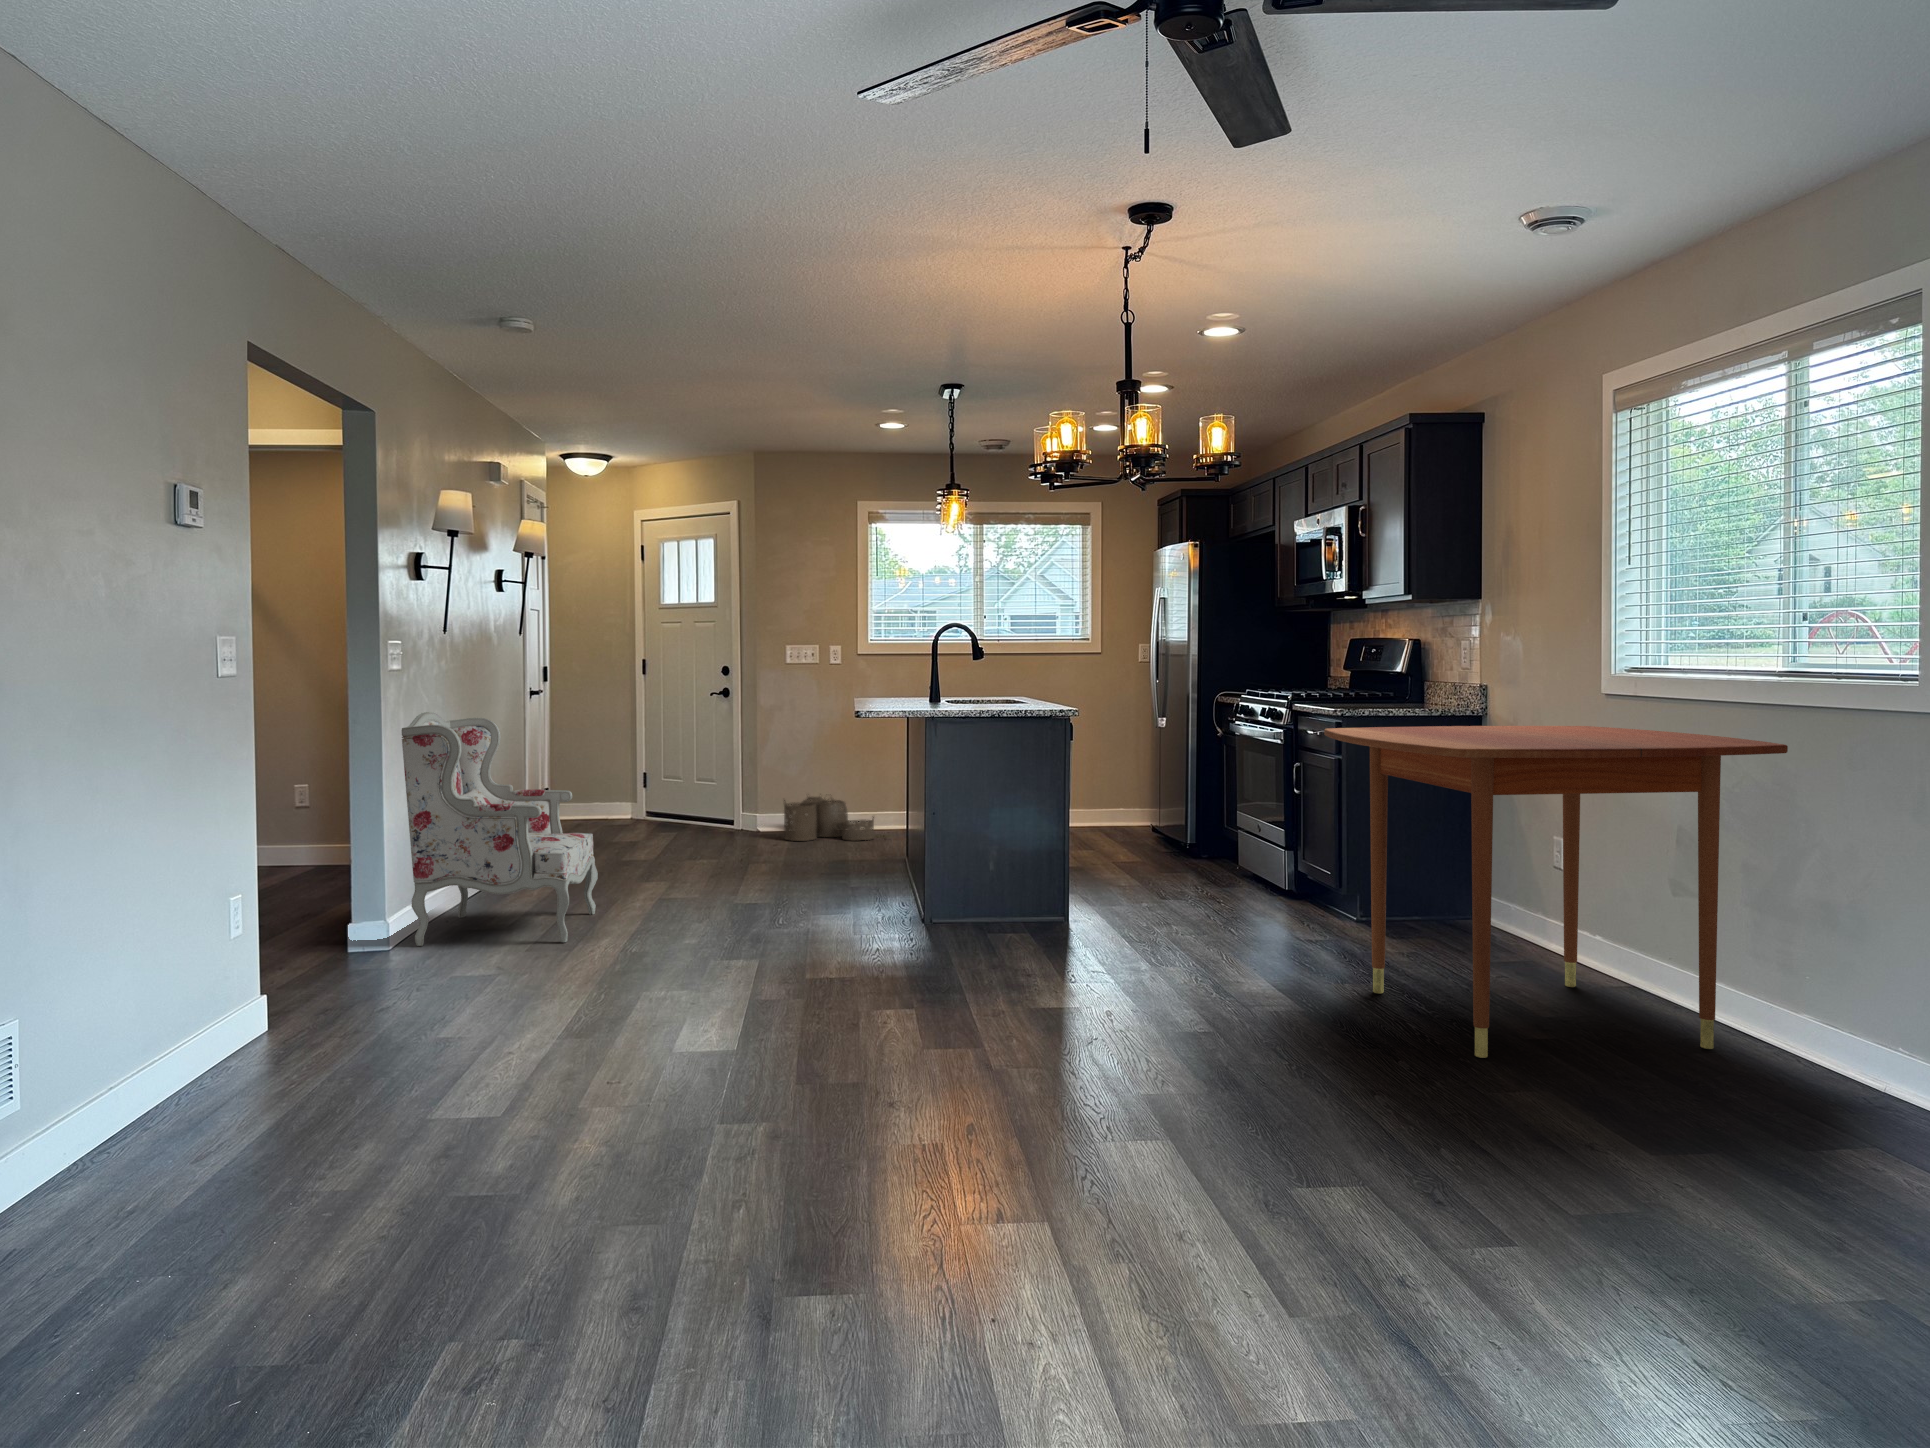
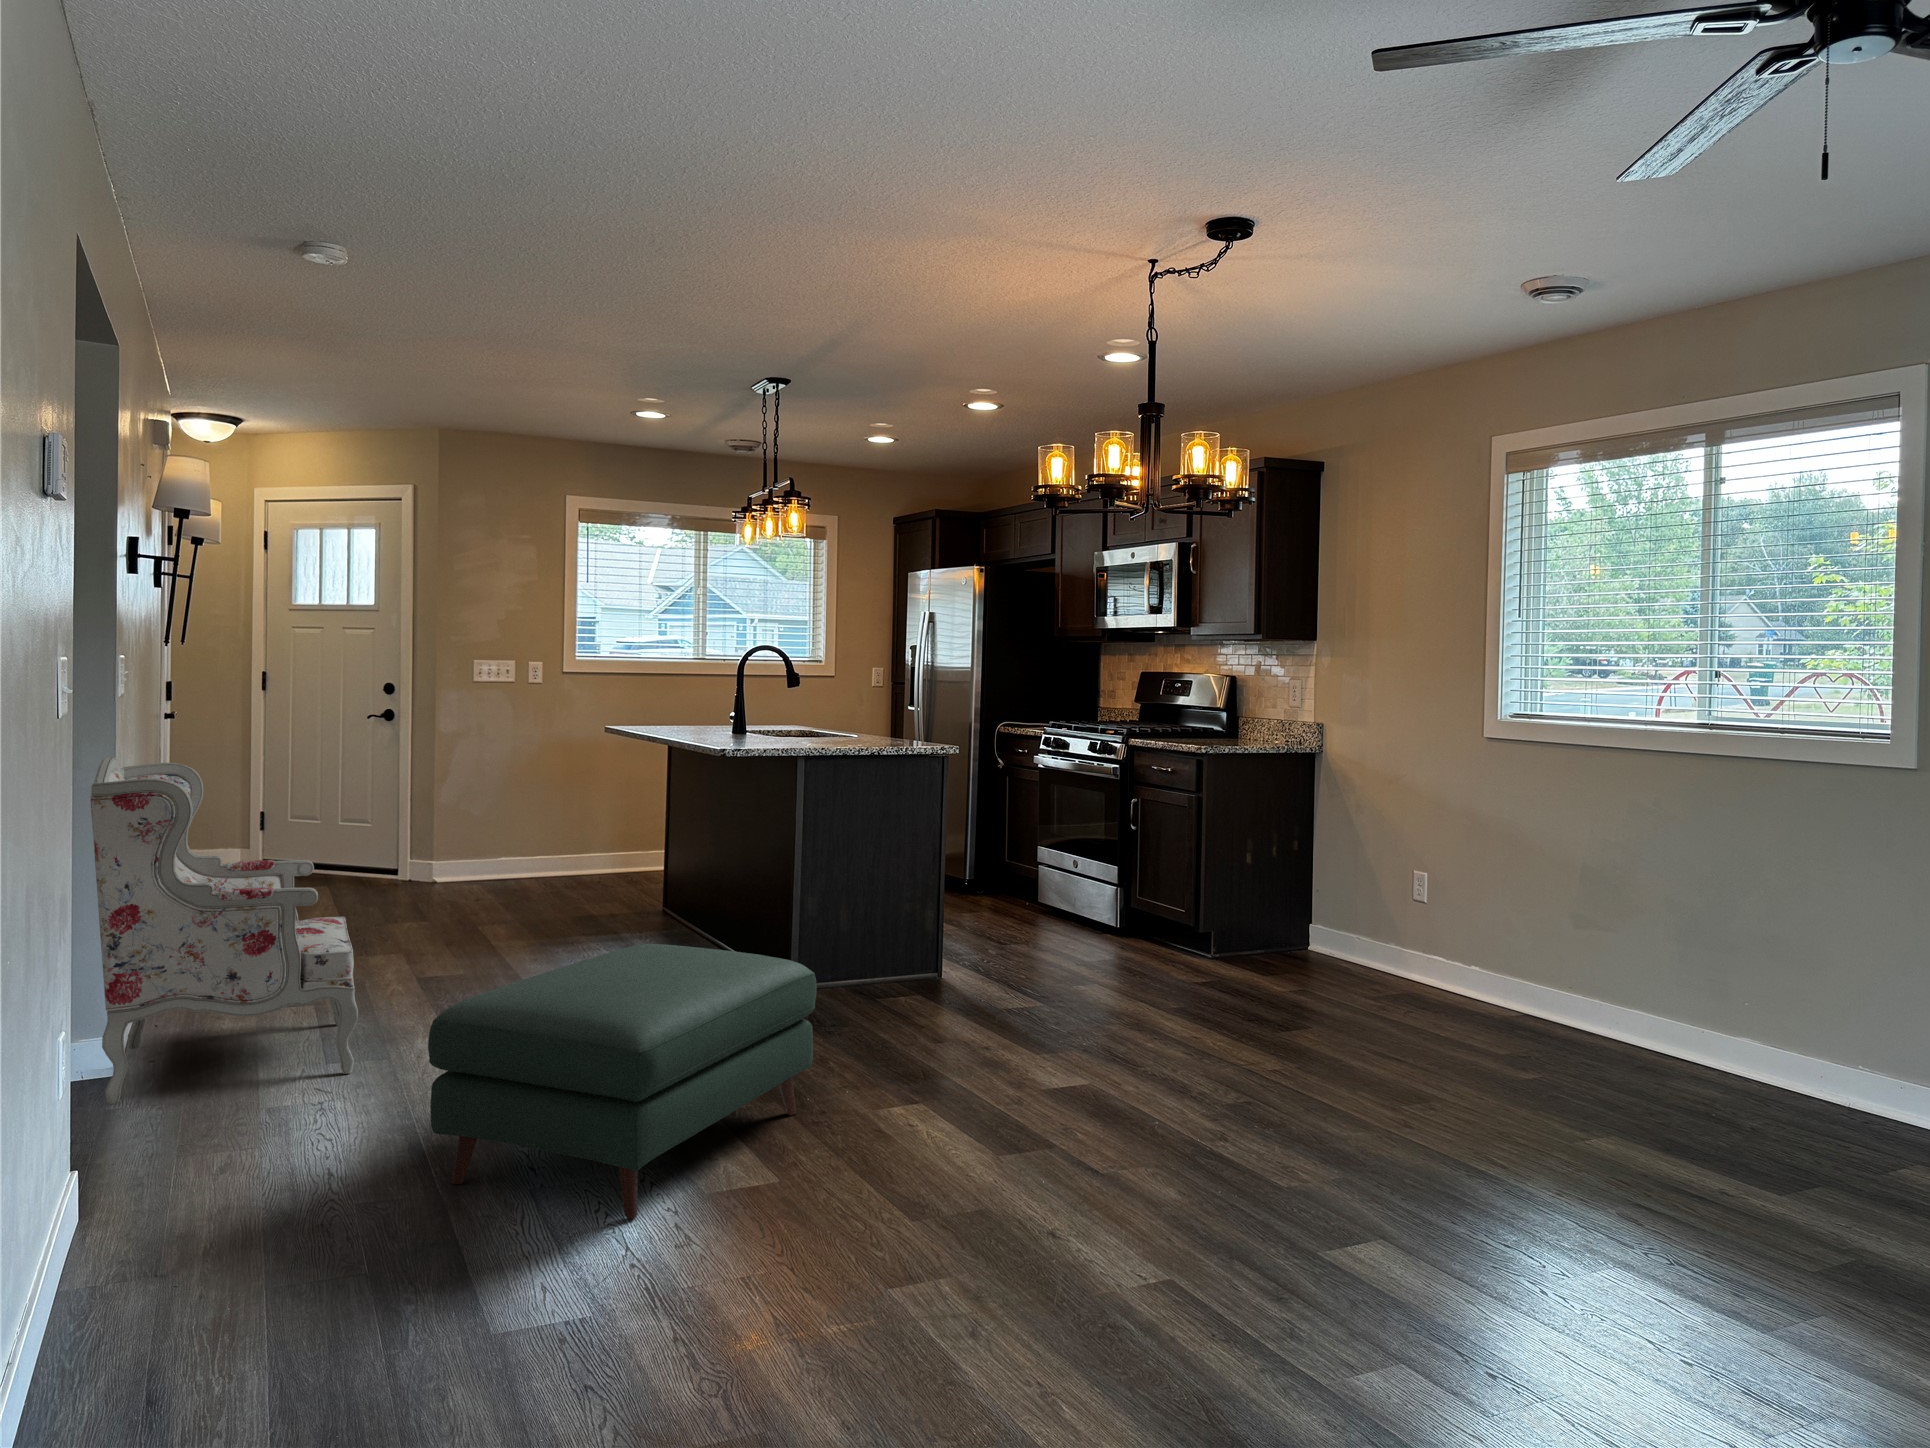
dining table: present [1324,726,1788,1058] -> none [1286,769,1726,1104]
woven basket: present [784,796,874,841] -> none [489,838,605,899]
ottoman: none [535,856,836,1041] -> present [428,944,817,1219]

